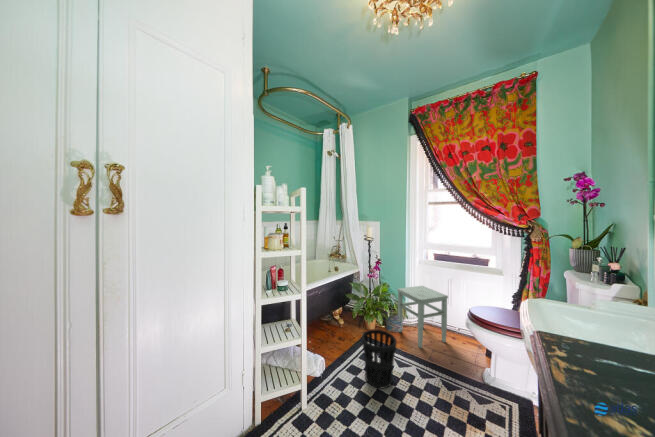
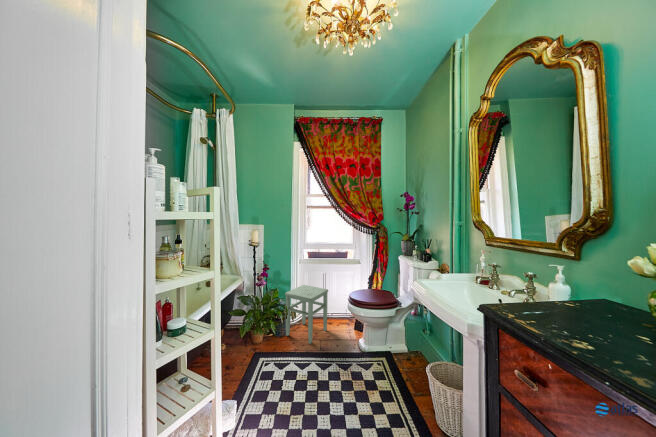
wastebasket: present [362,330,397,388] -> none [270,340,306,402]

